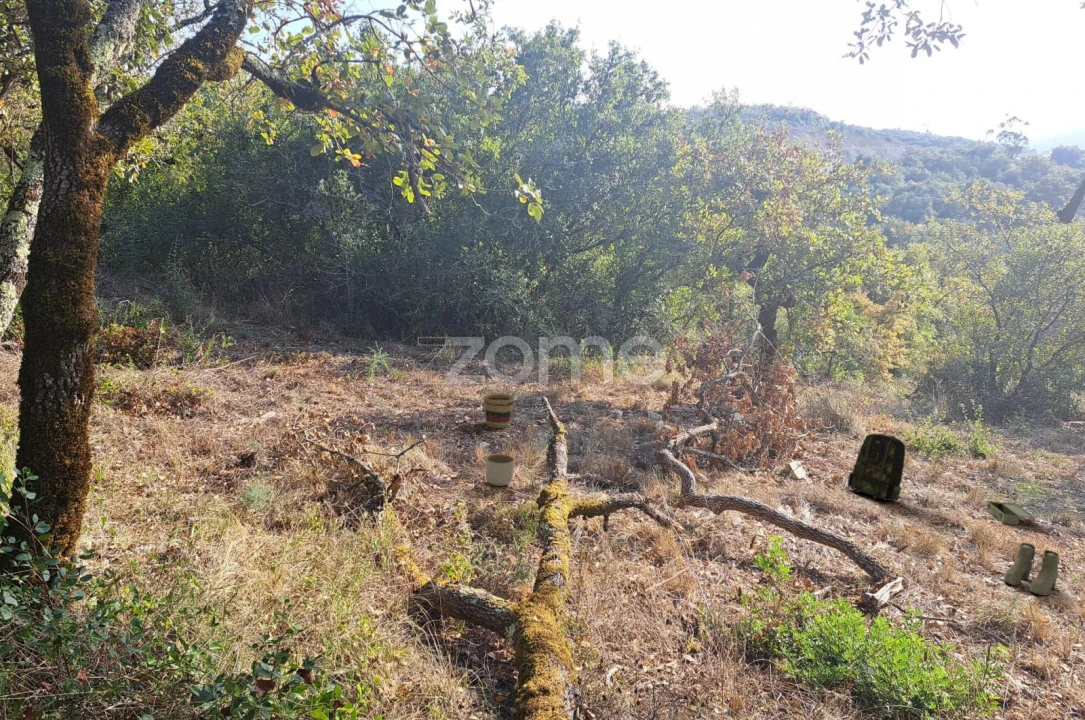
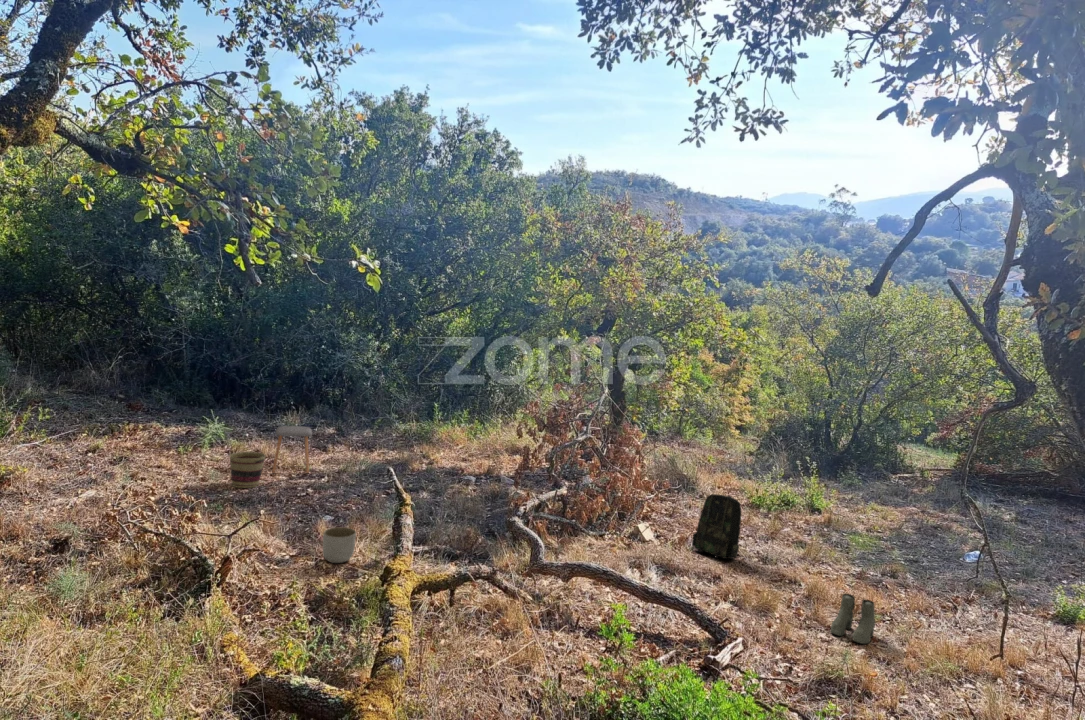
stool: none [430,359,463,403] -> present [272,426,312,473]
basket: present [483,393,514,428] -> present [230,452,265,488]
toolbox: present [986,501,1034,525] -> none [812,555,852,577]

